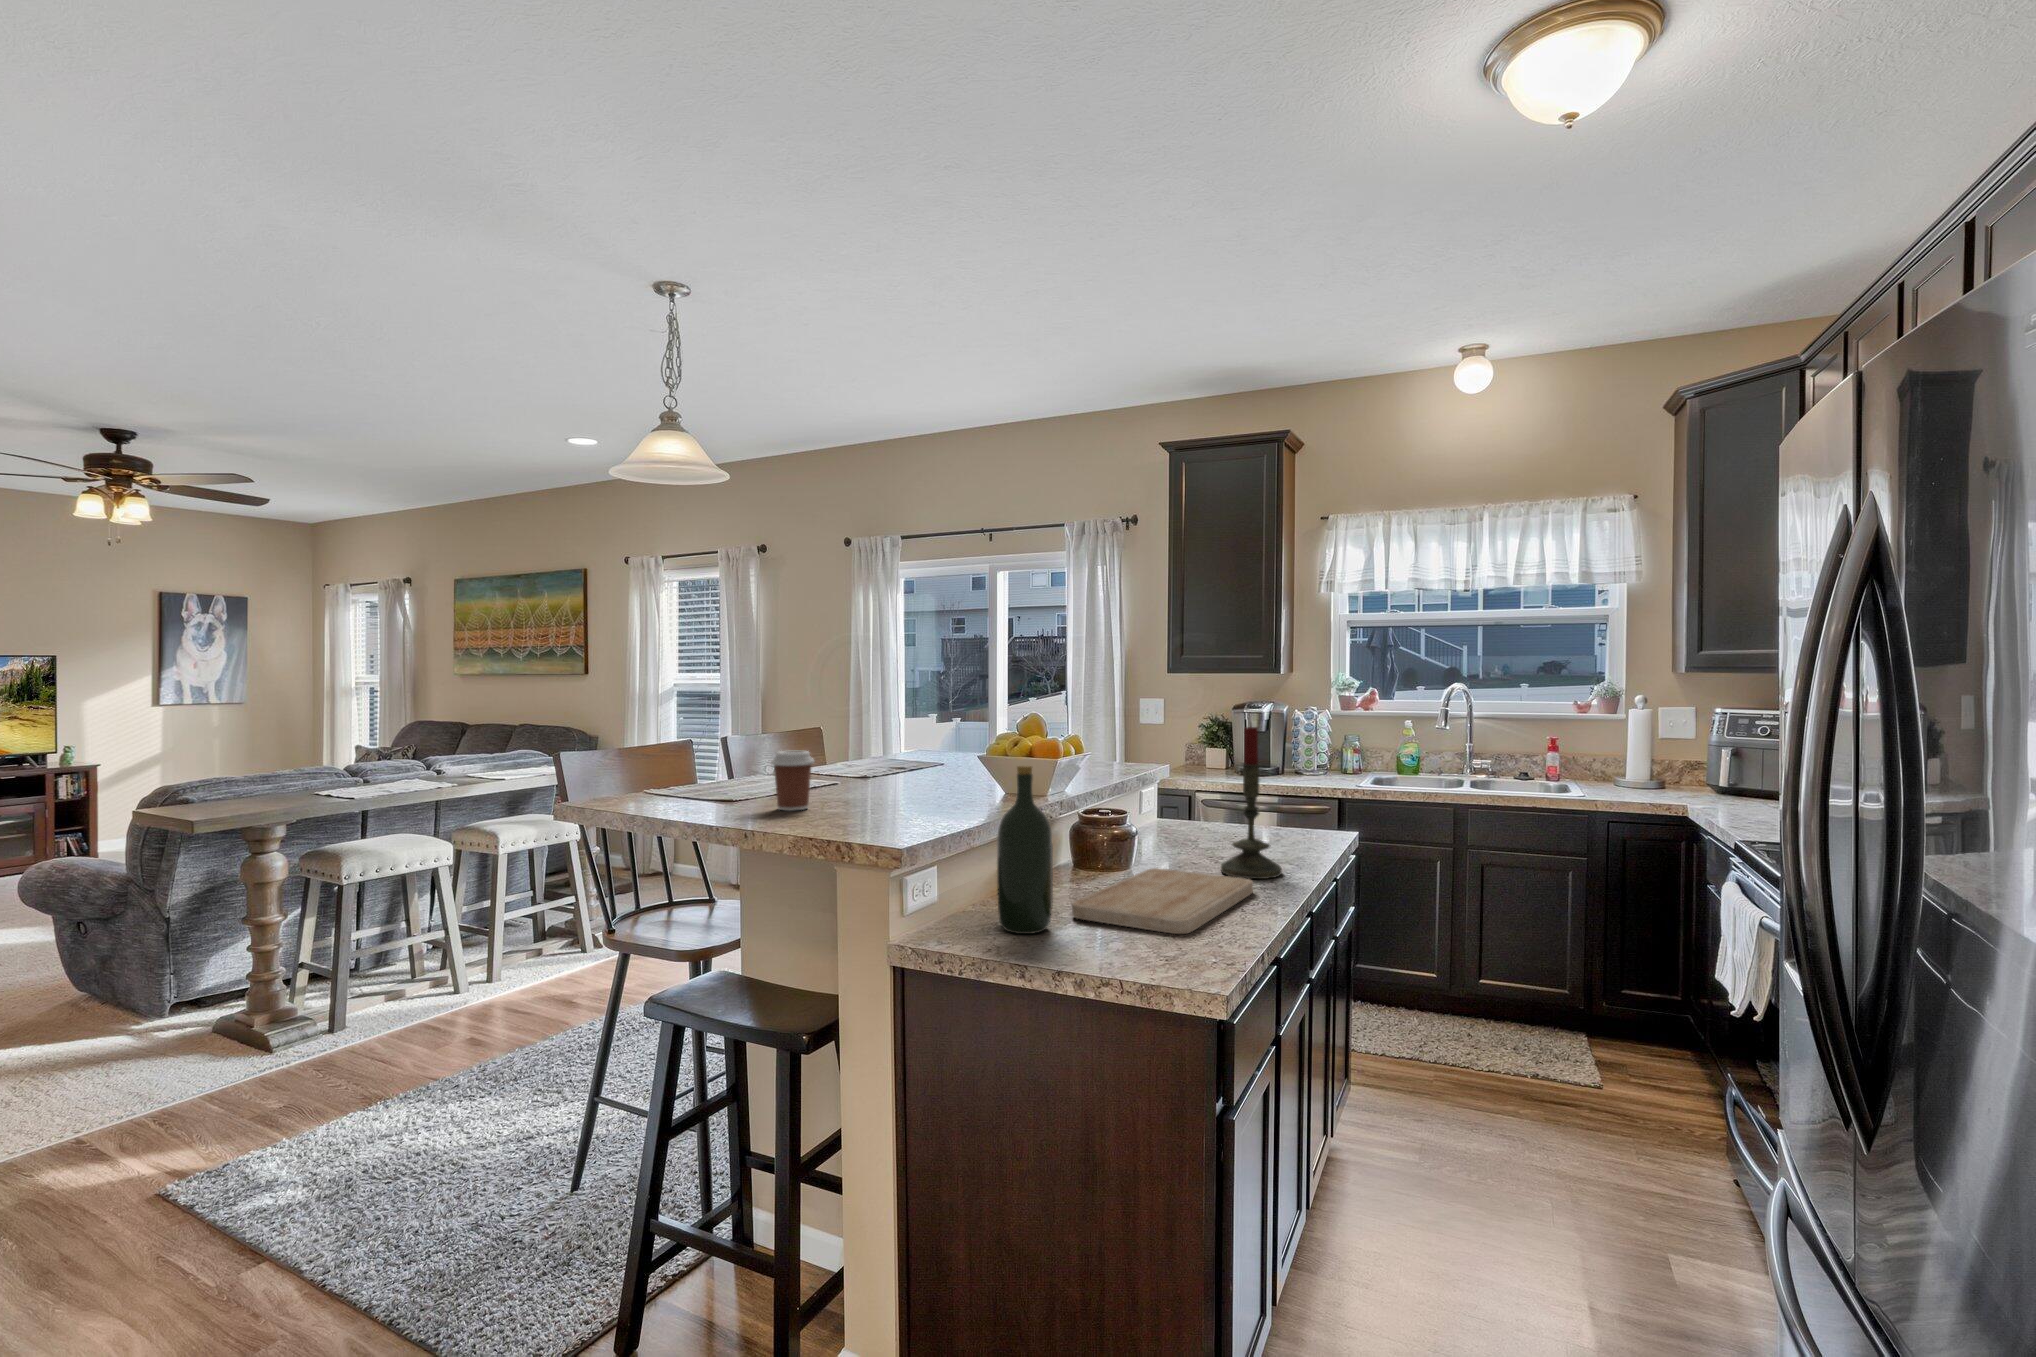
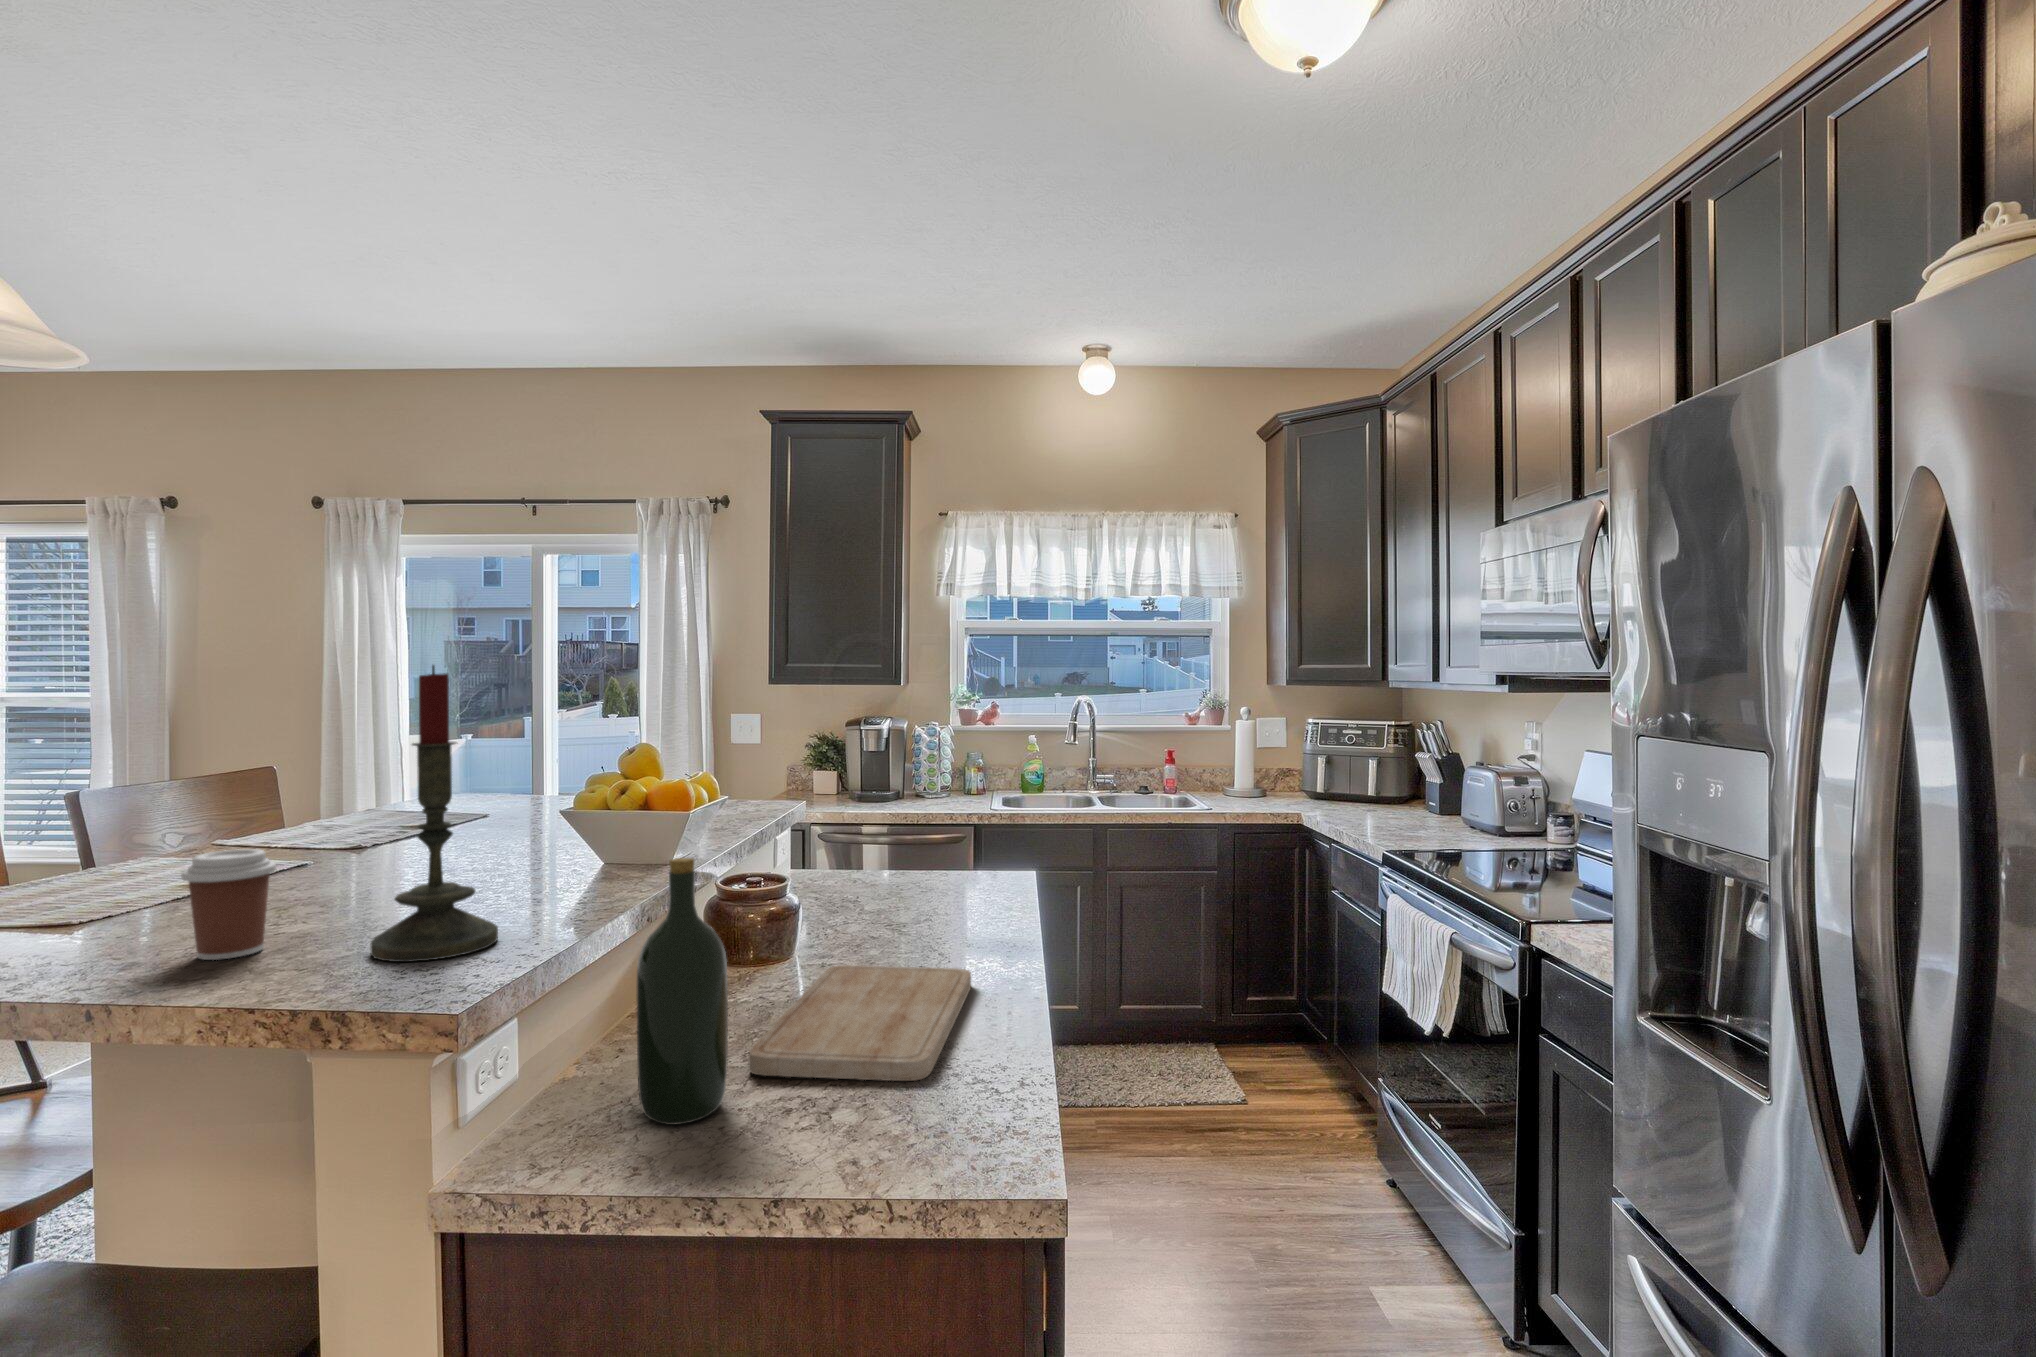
candle: present [1221,726,1282,879] -> present [370,665,498,962]

